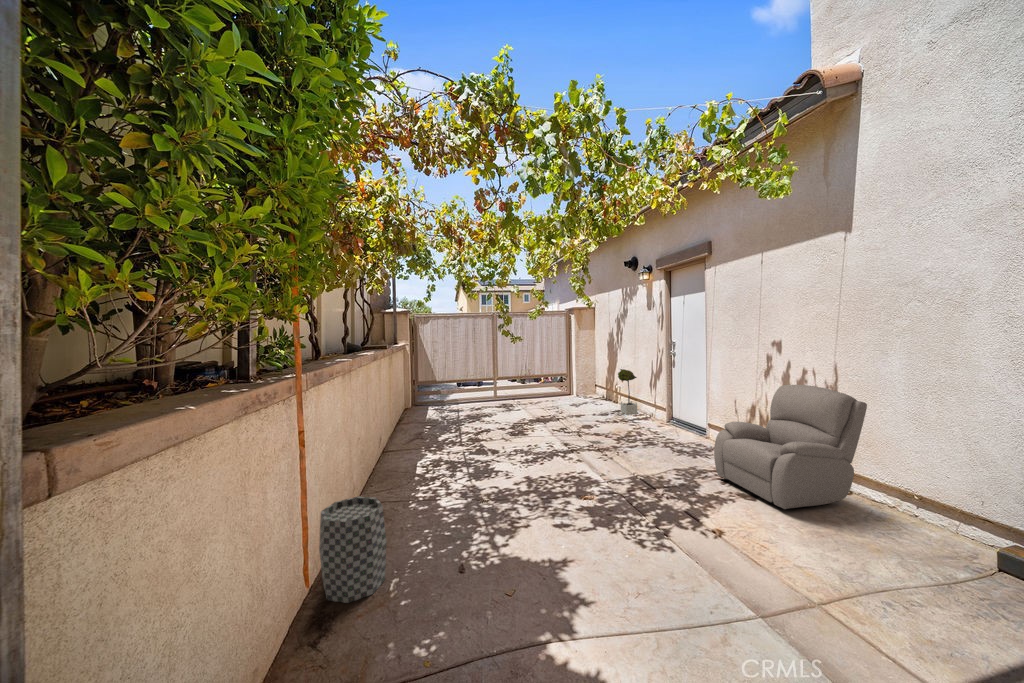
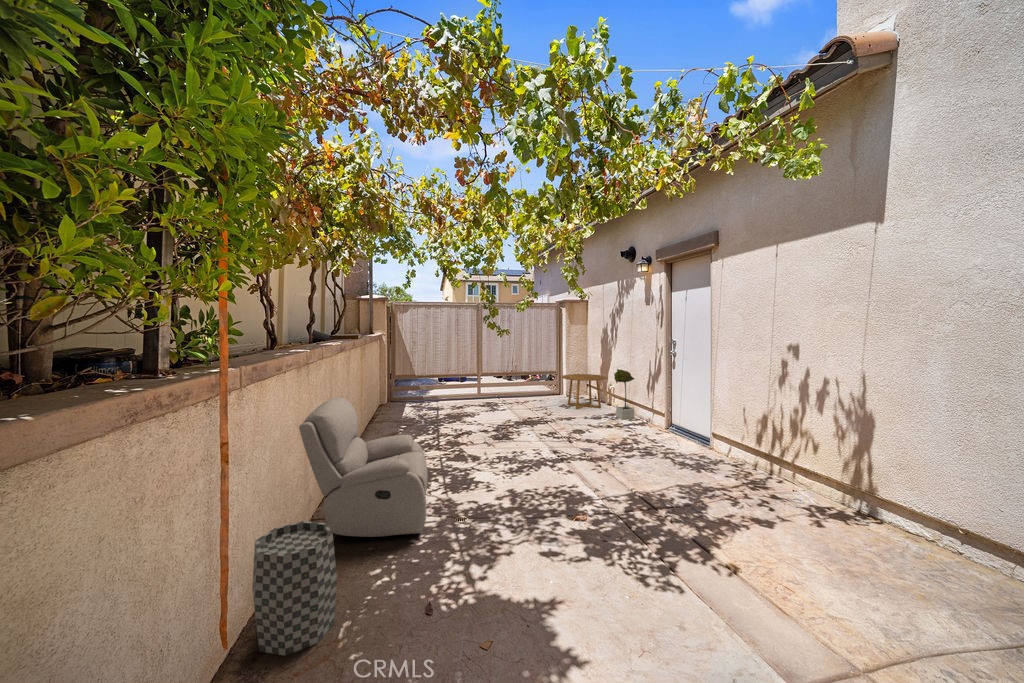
round table: none [570,375,612,406] -> present [562,374,607,409]
chair: present [714,385,867,509] -> present [299,397,428,537]

